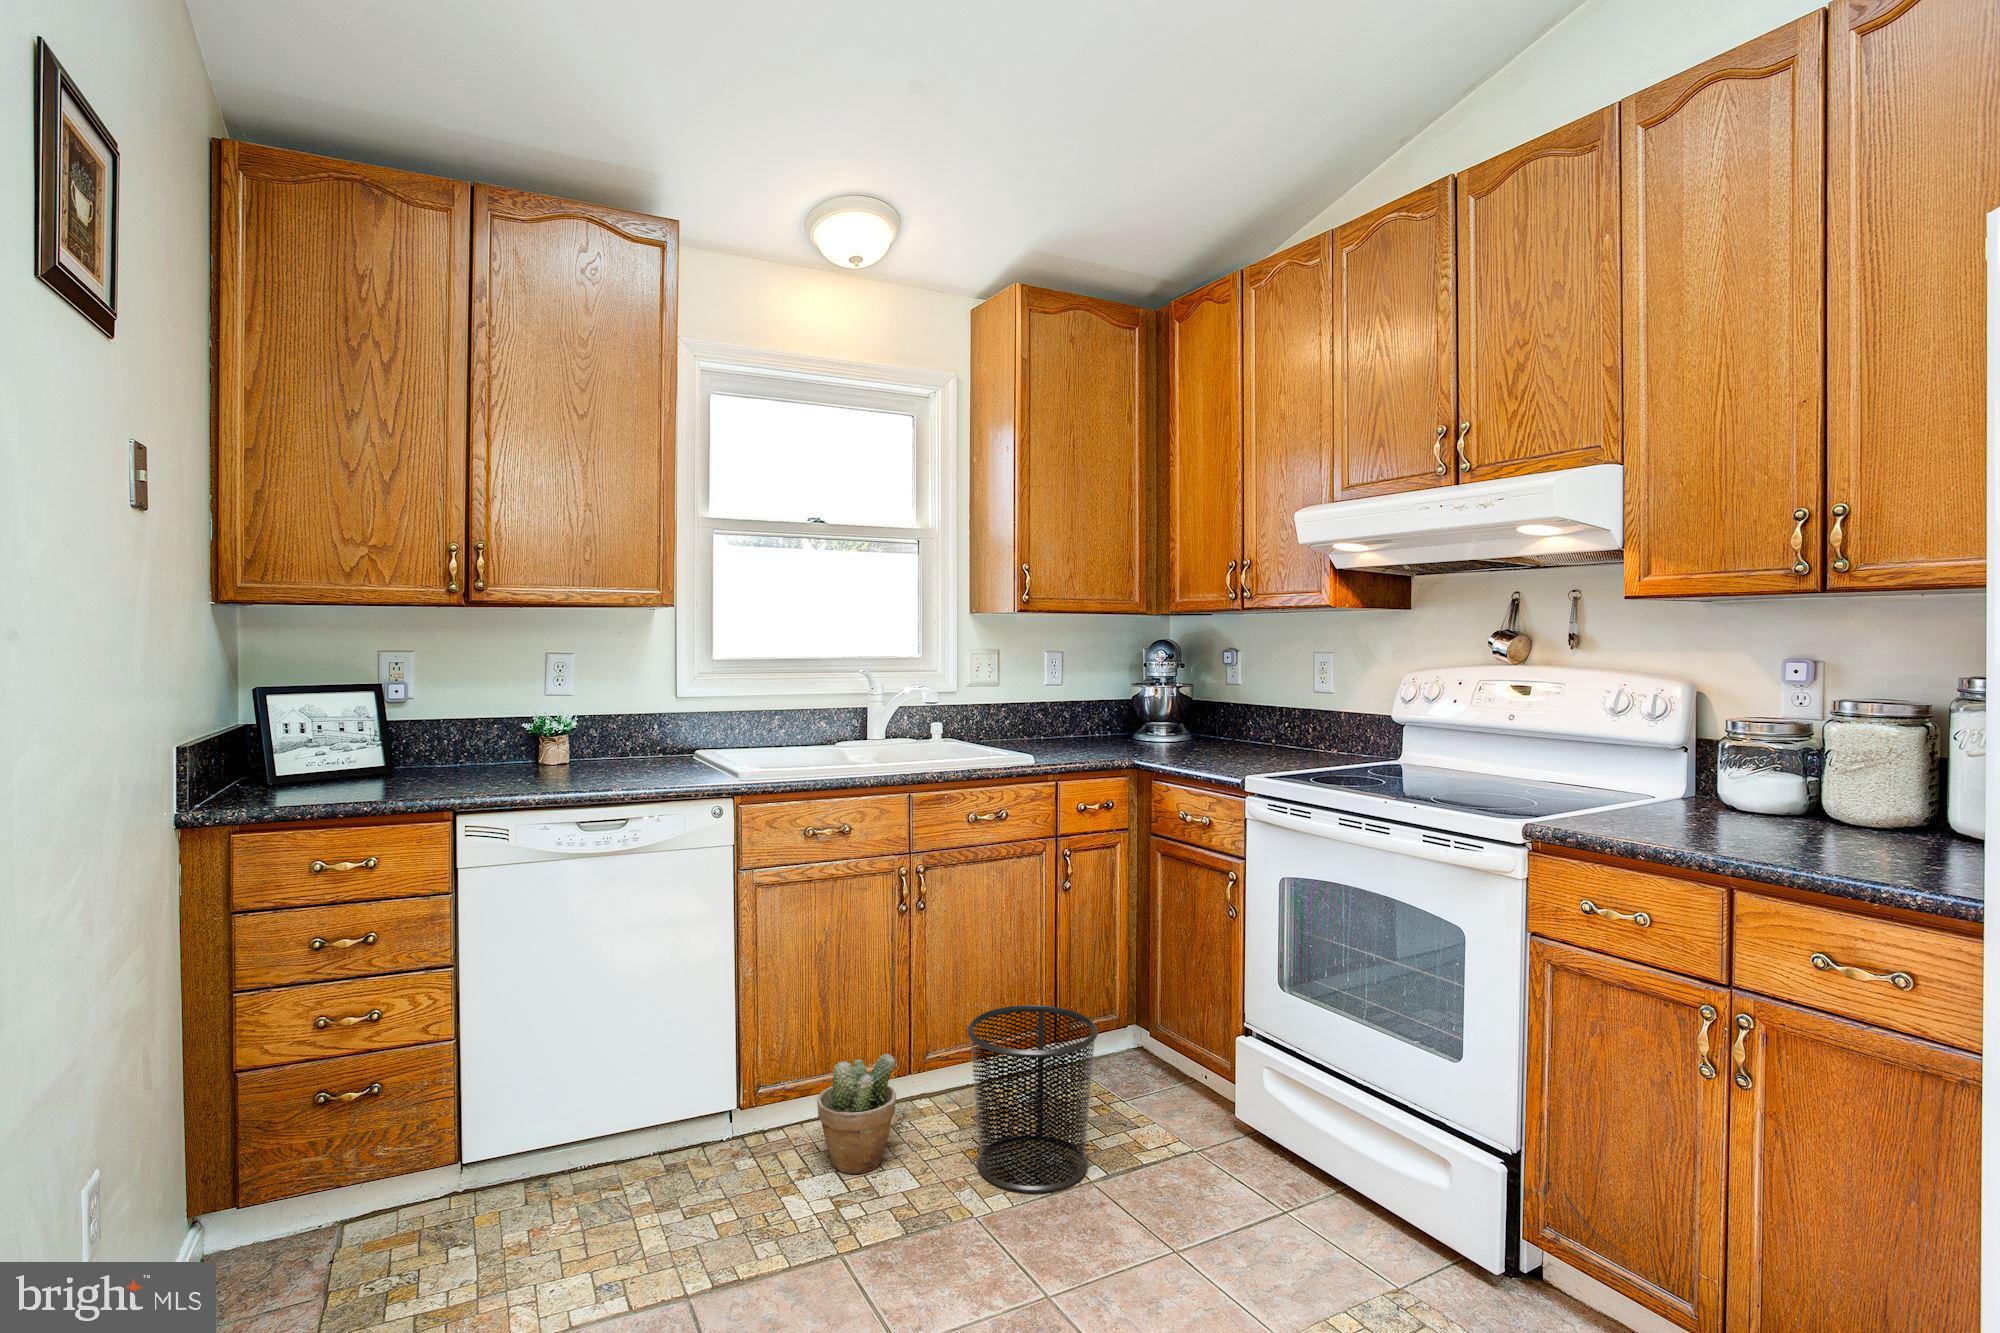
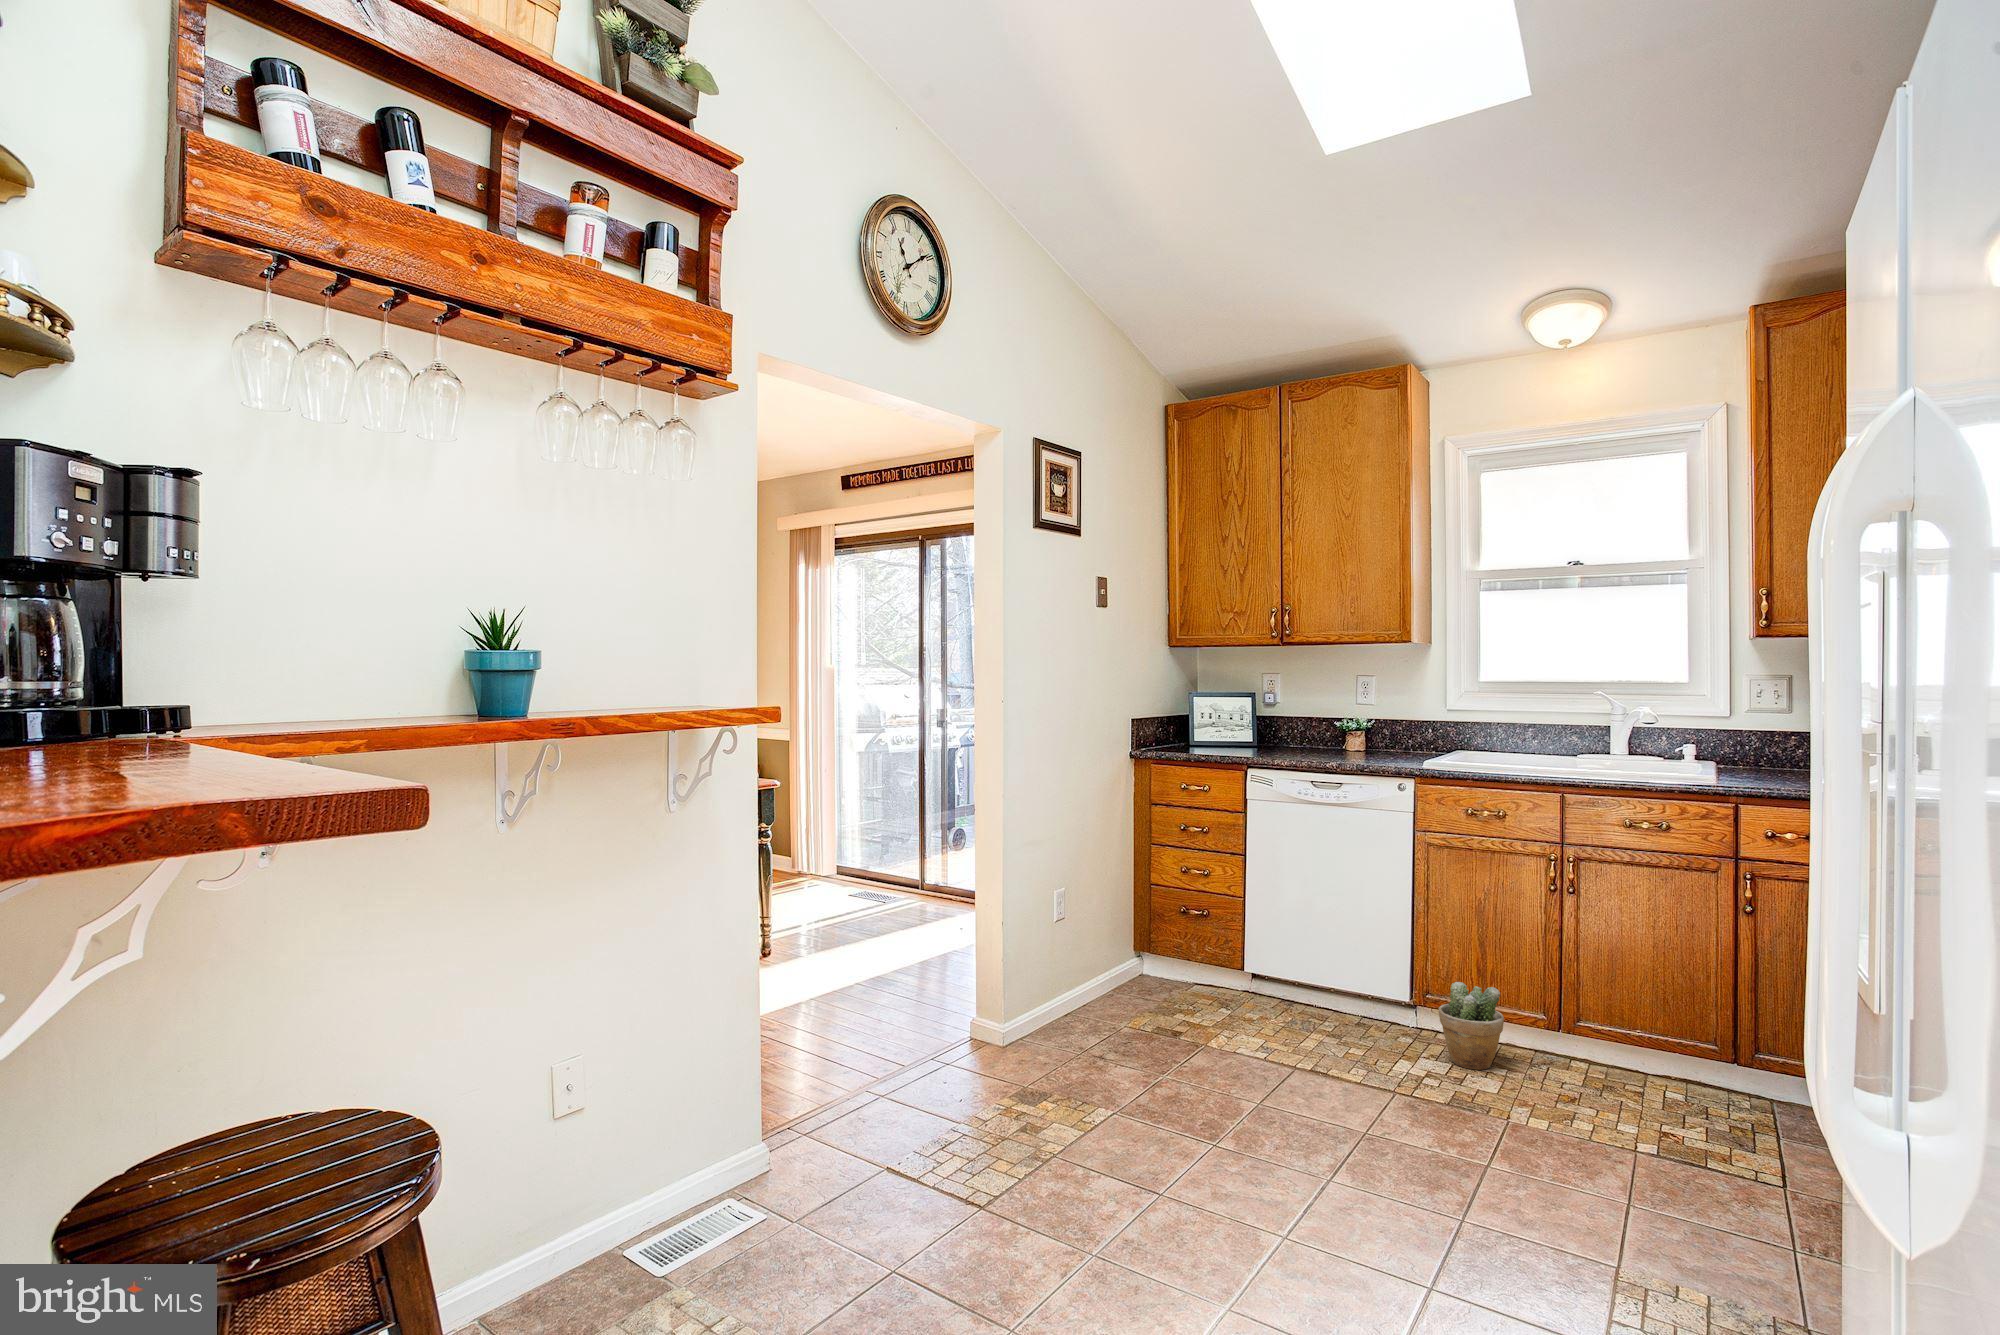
waste bin: present [967,1005,1098,1192] -> none [1536,981,1665,1137]

